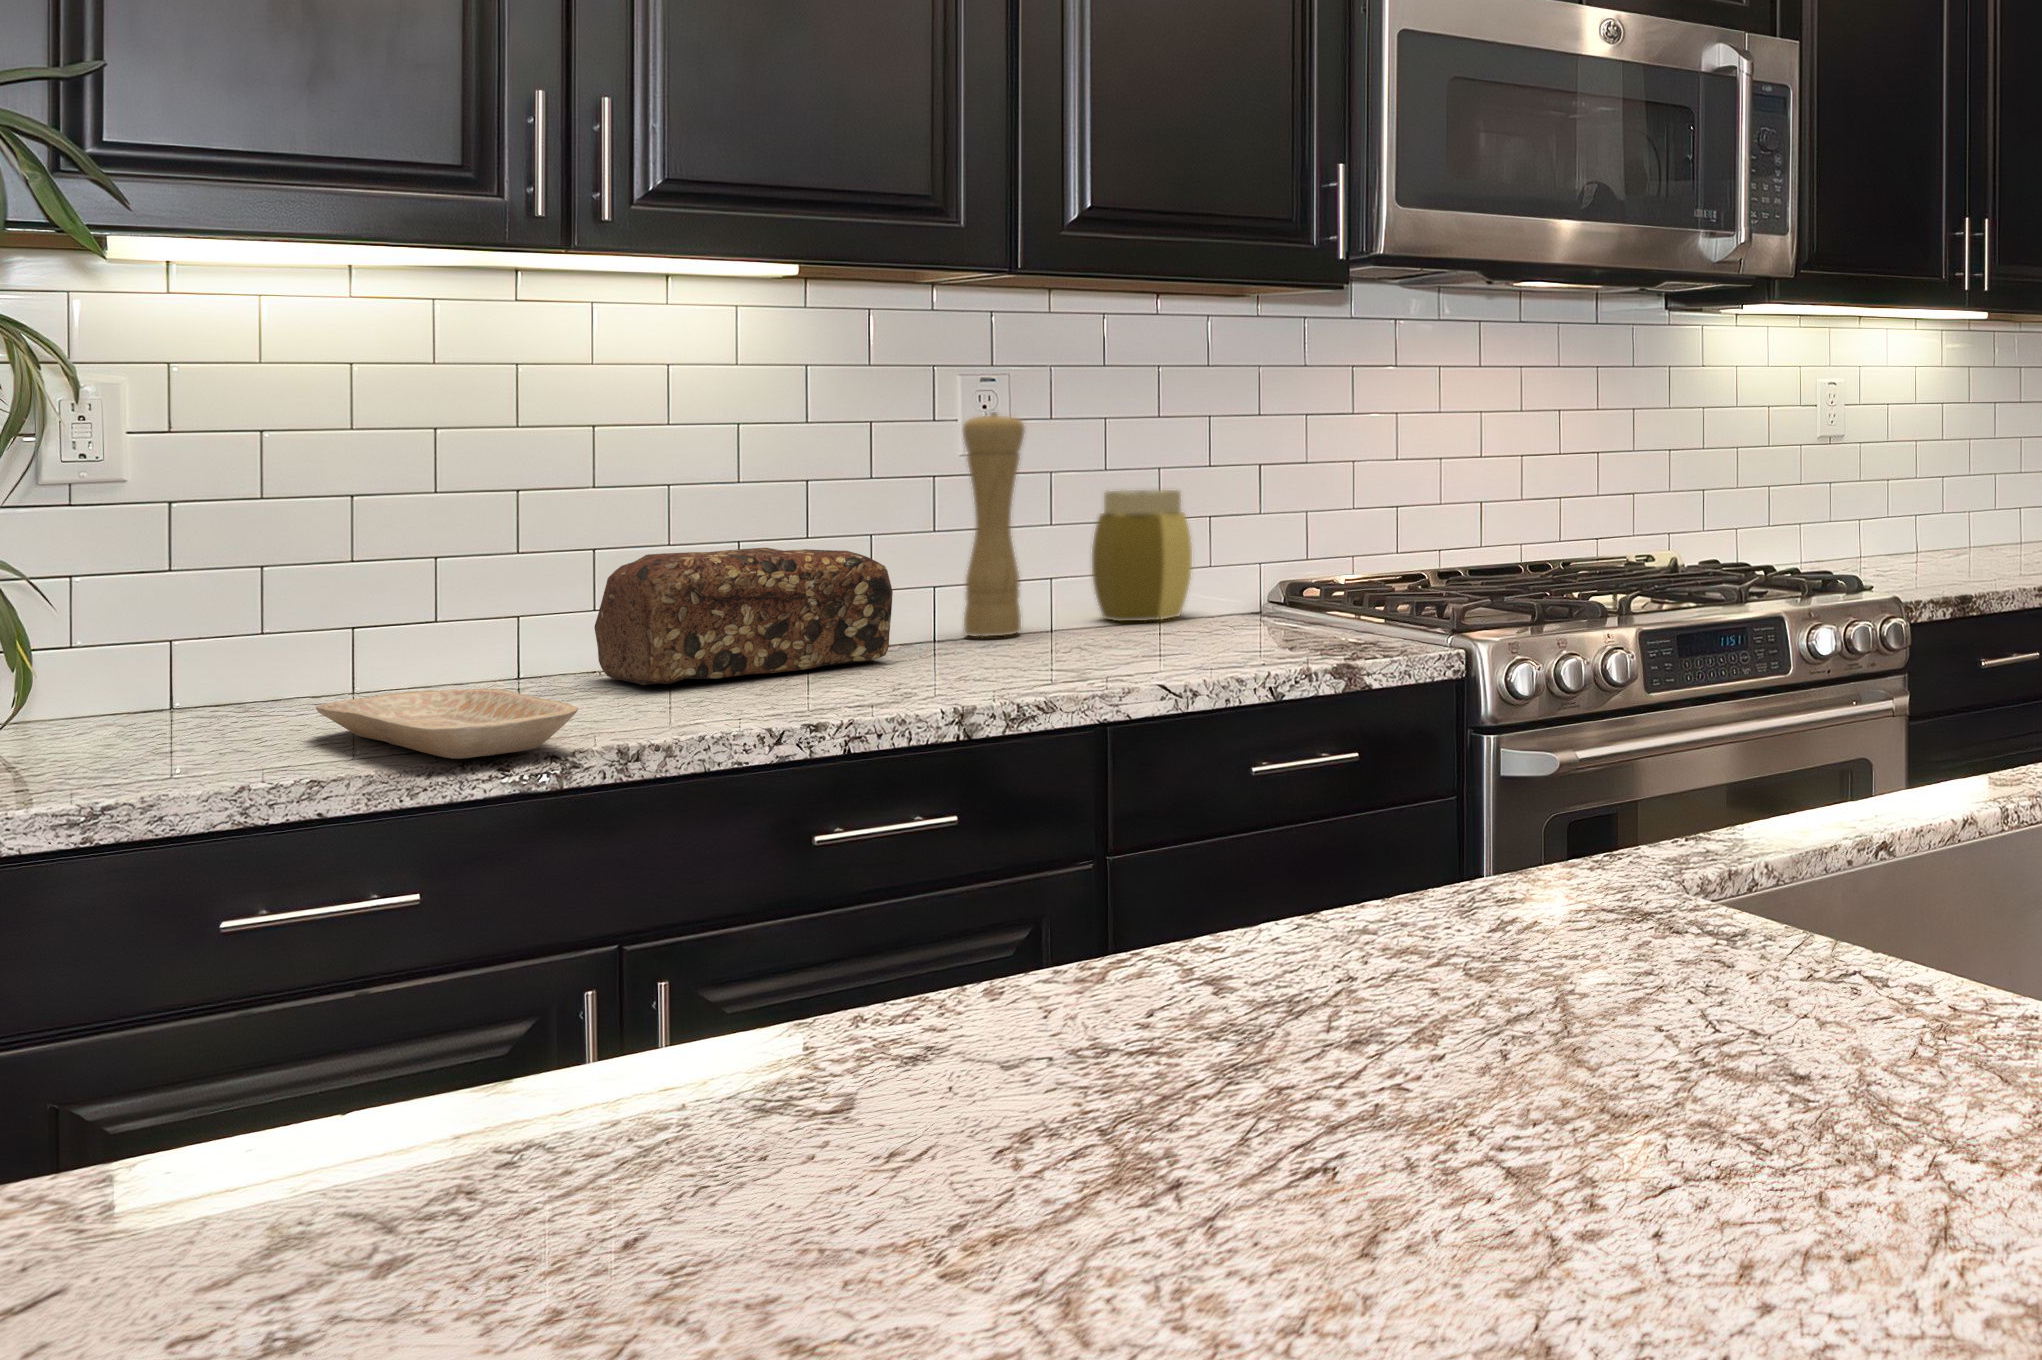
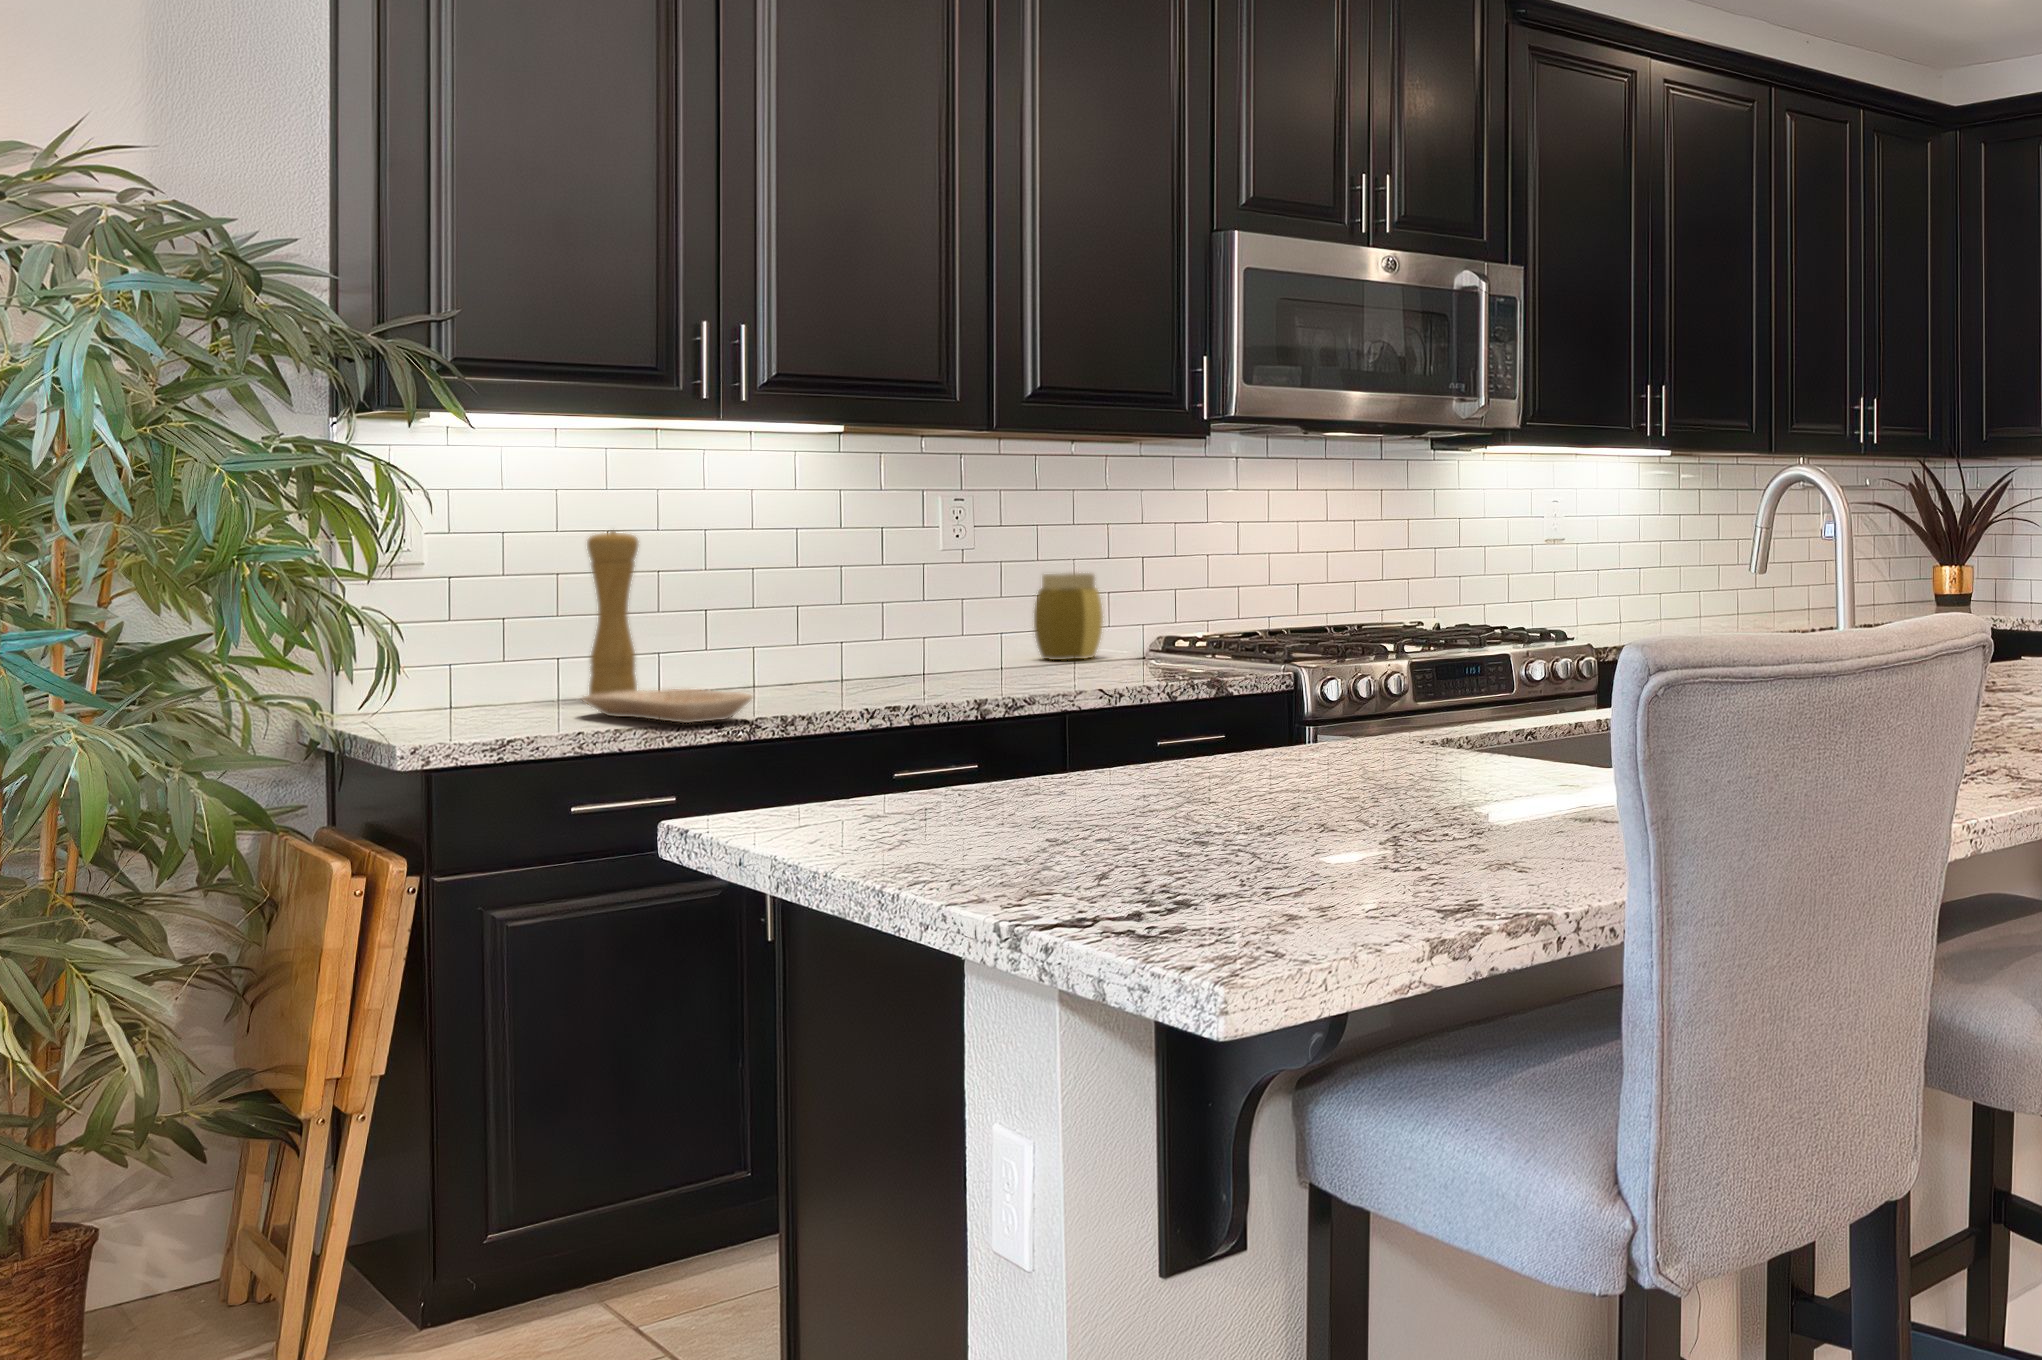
pepper mill: present [963,412,1025,637] -> present [587,531,638,695]
bread loaf: present [594,548,893,685] -> none [723,608,914,692]

